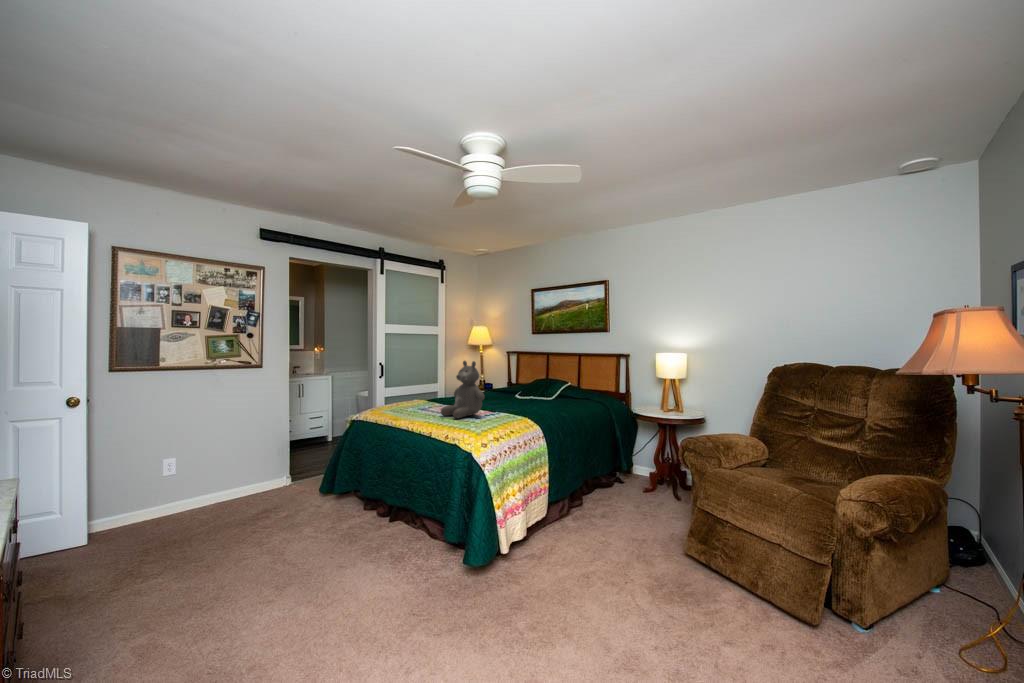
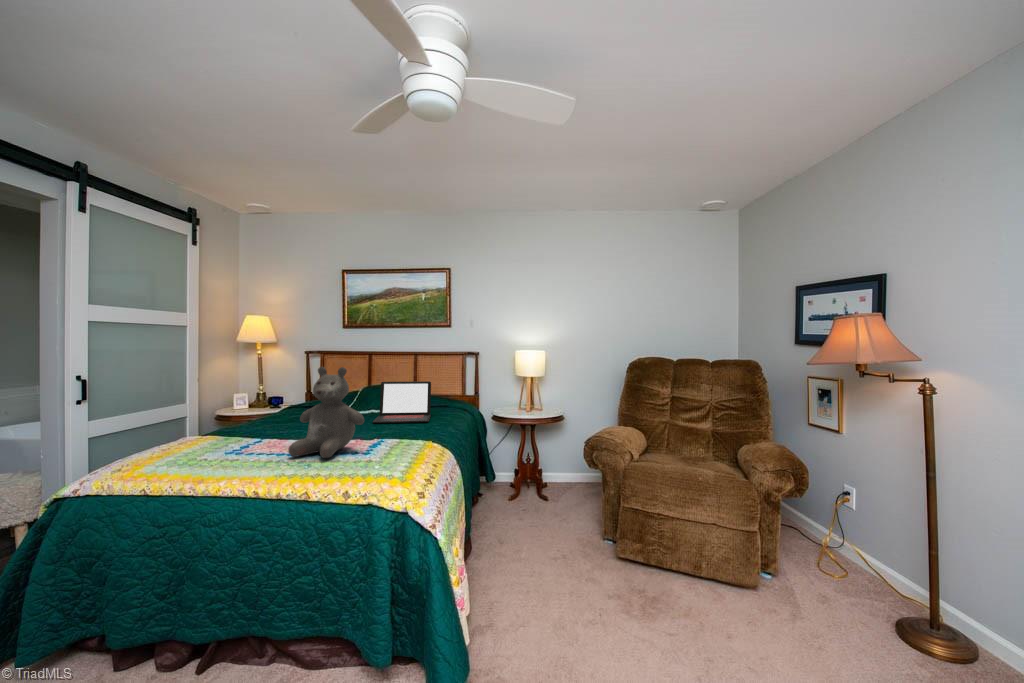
laptop: none [519,375,569,408] -> present [373,381,431,423]

